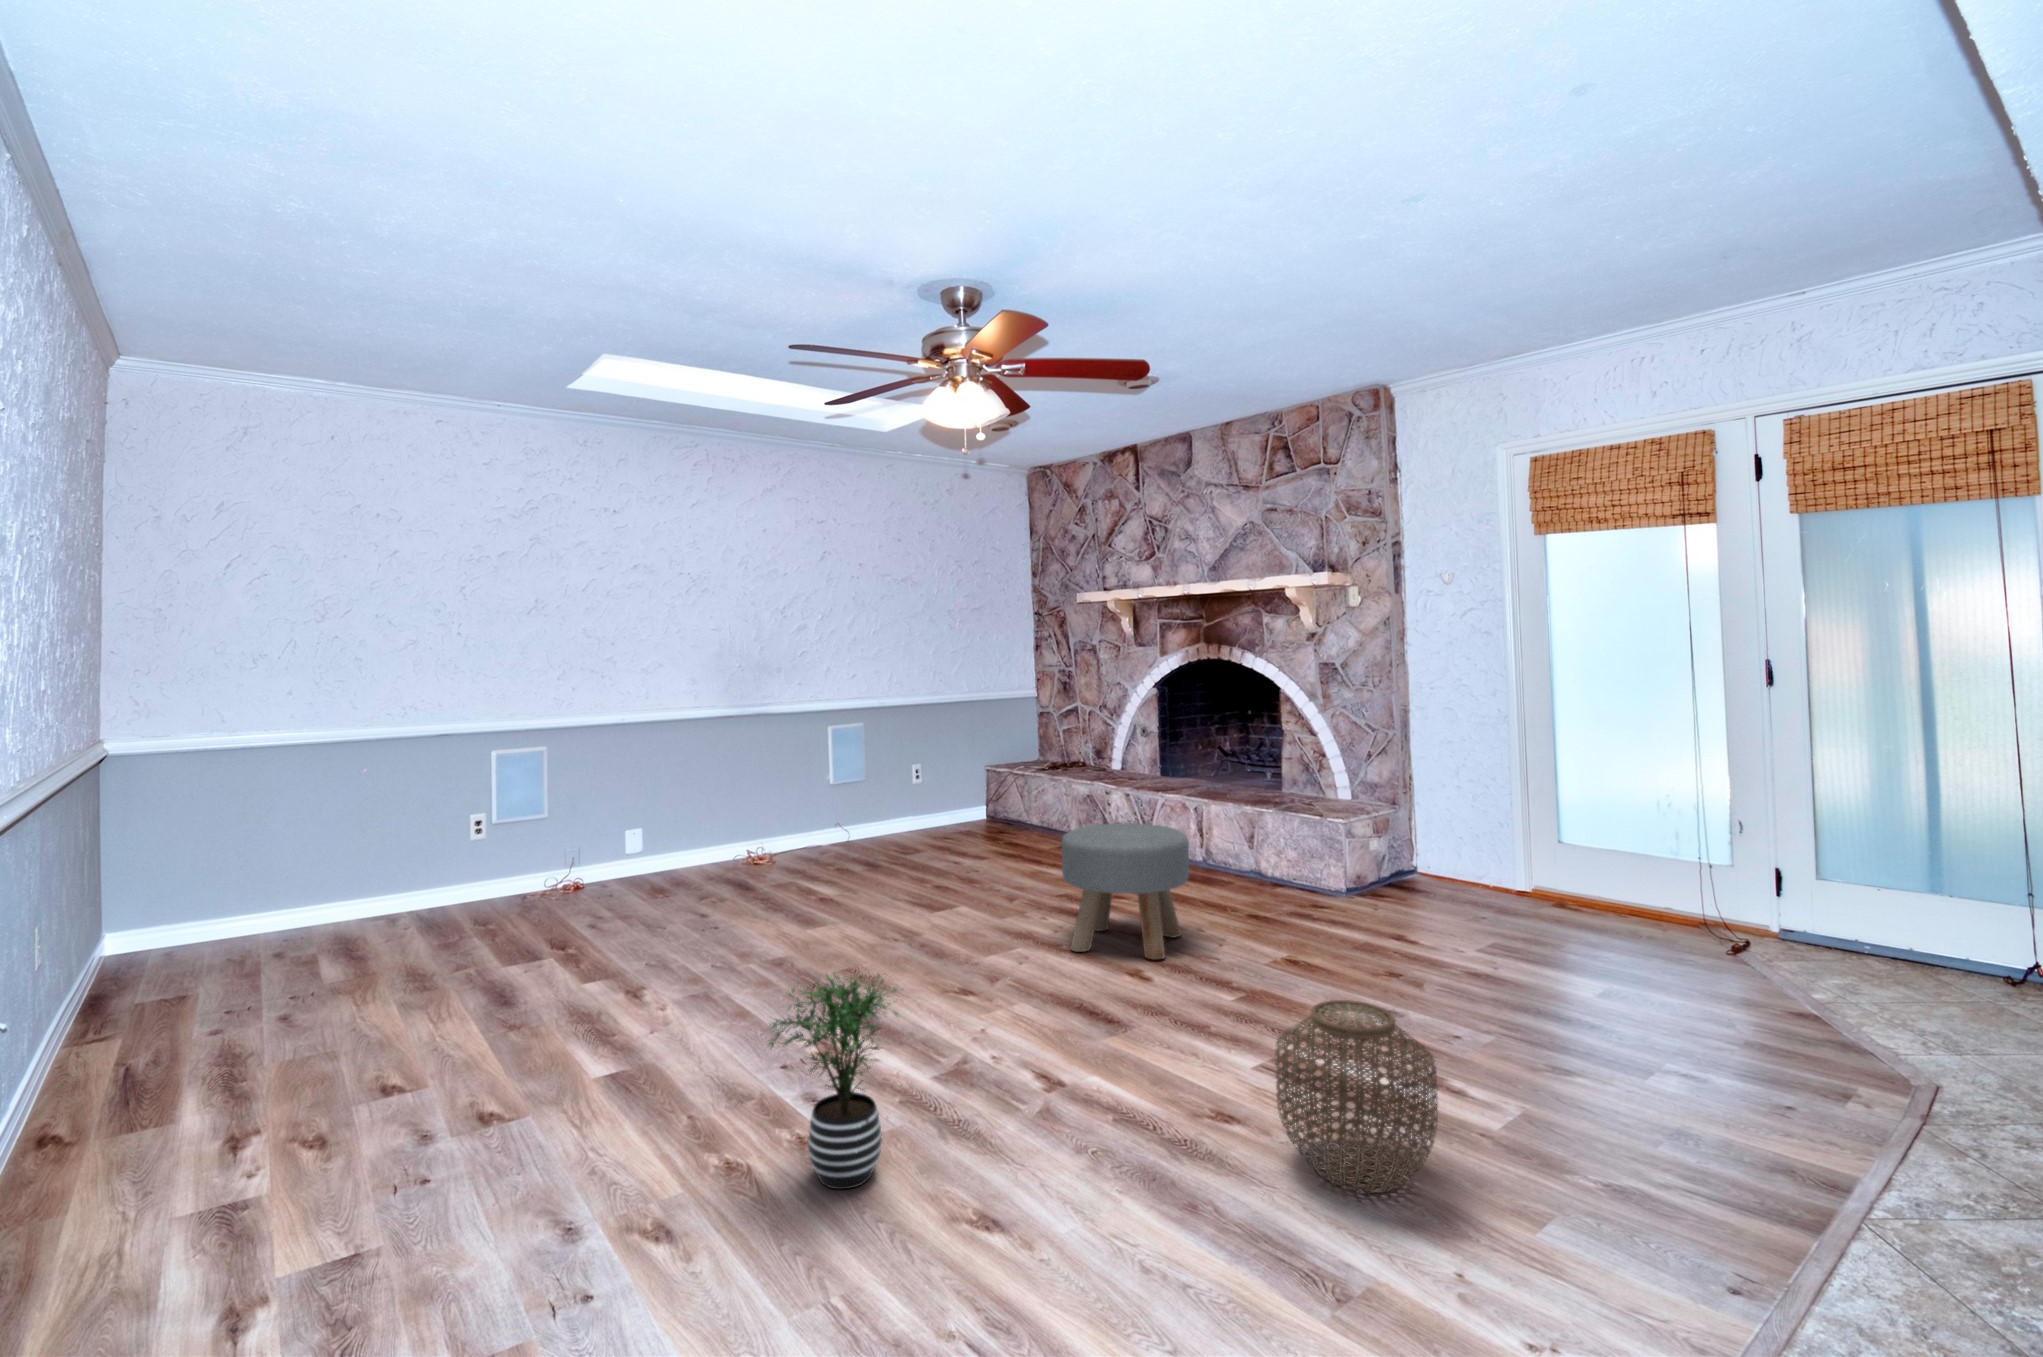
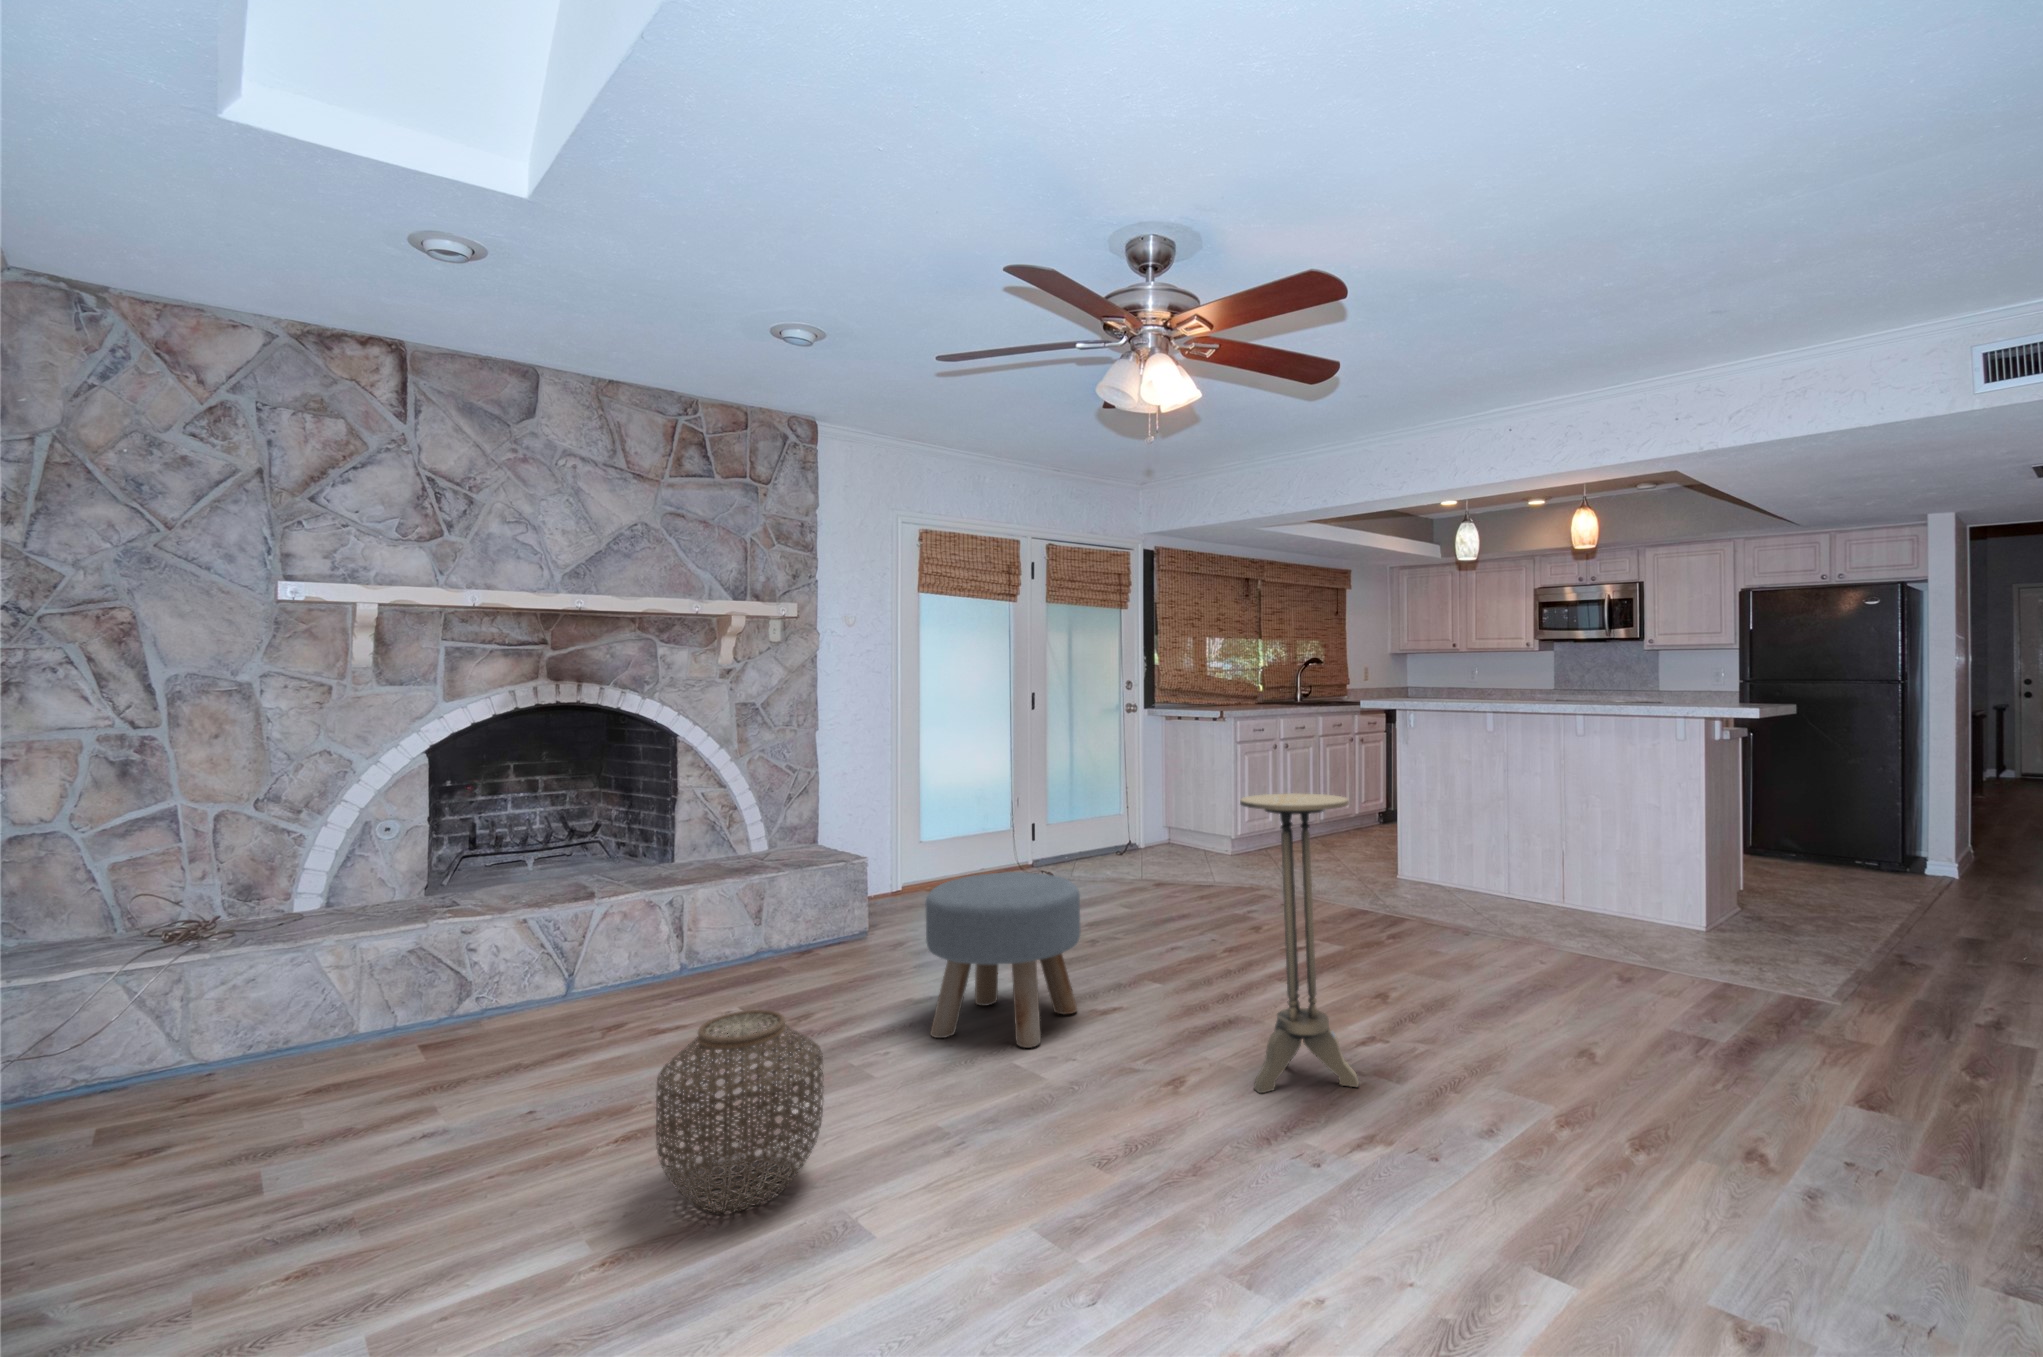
side table: none [952,780,1052,1046] -> present [1240,793,1359,1093]
potted plant: present [769,974,898,1189] -> none [1613,931,1782,1147]
woven basket: present [1275,1000,1438,1193] -> present [656,1010,824,1213]

